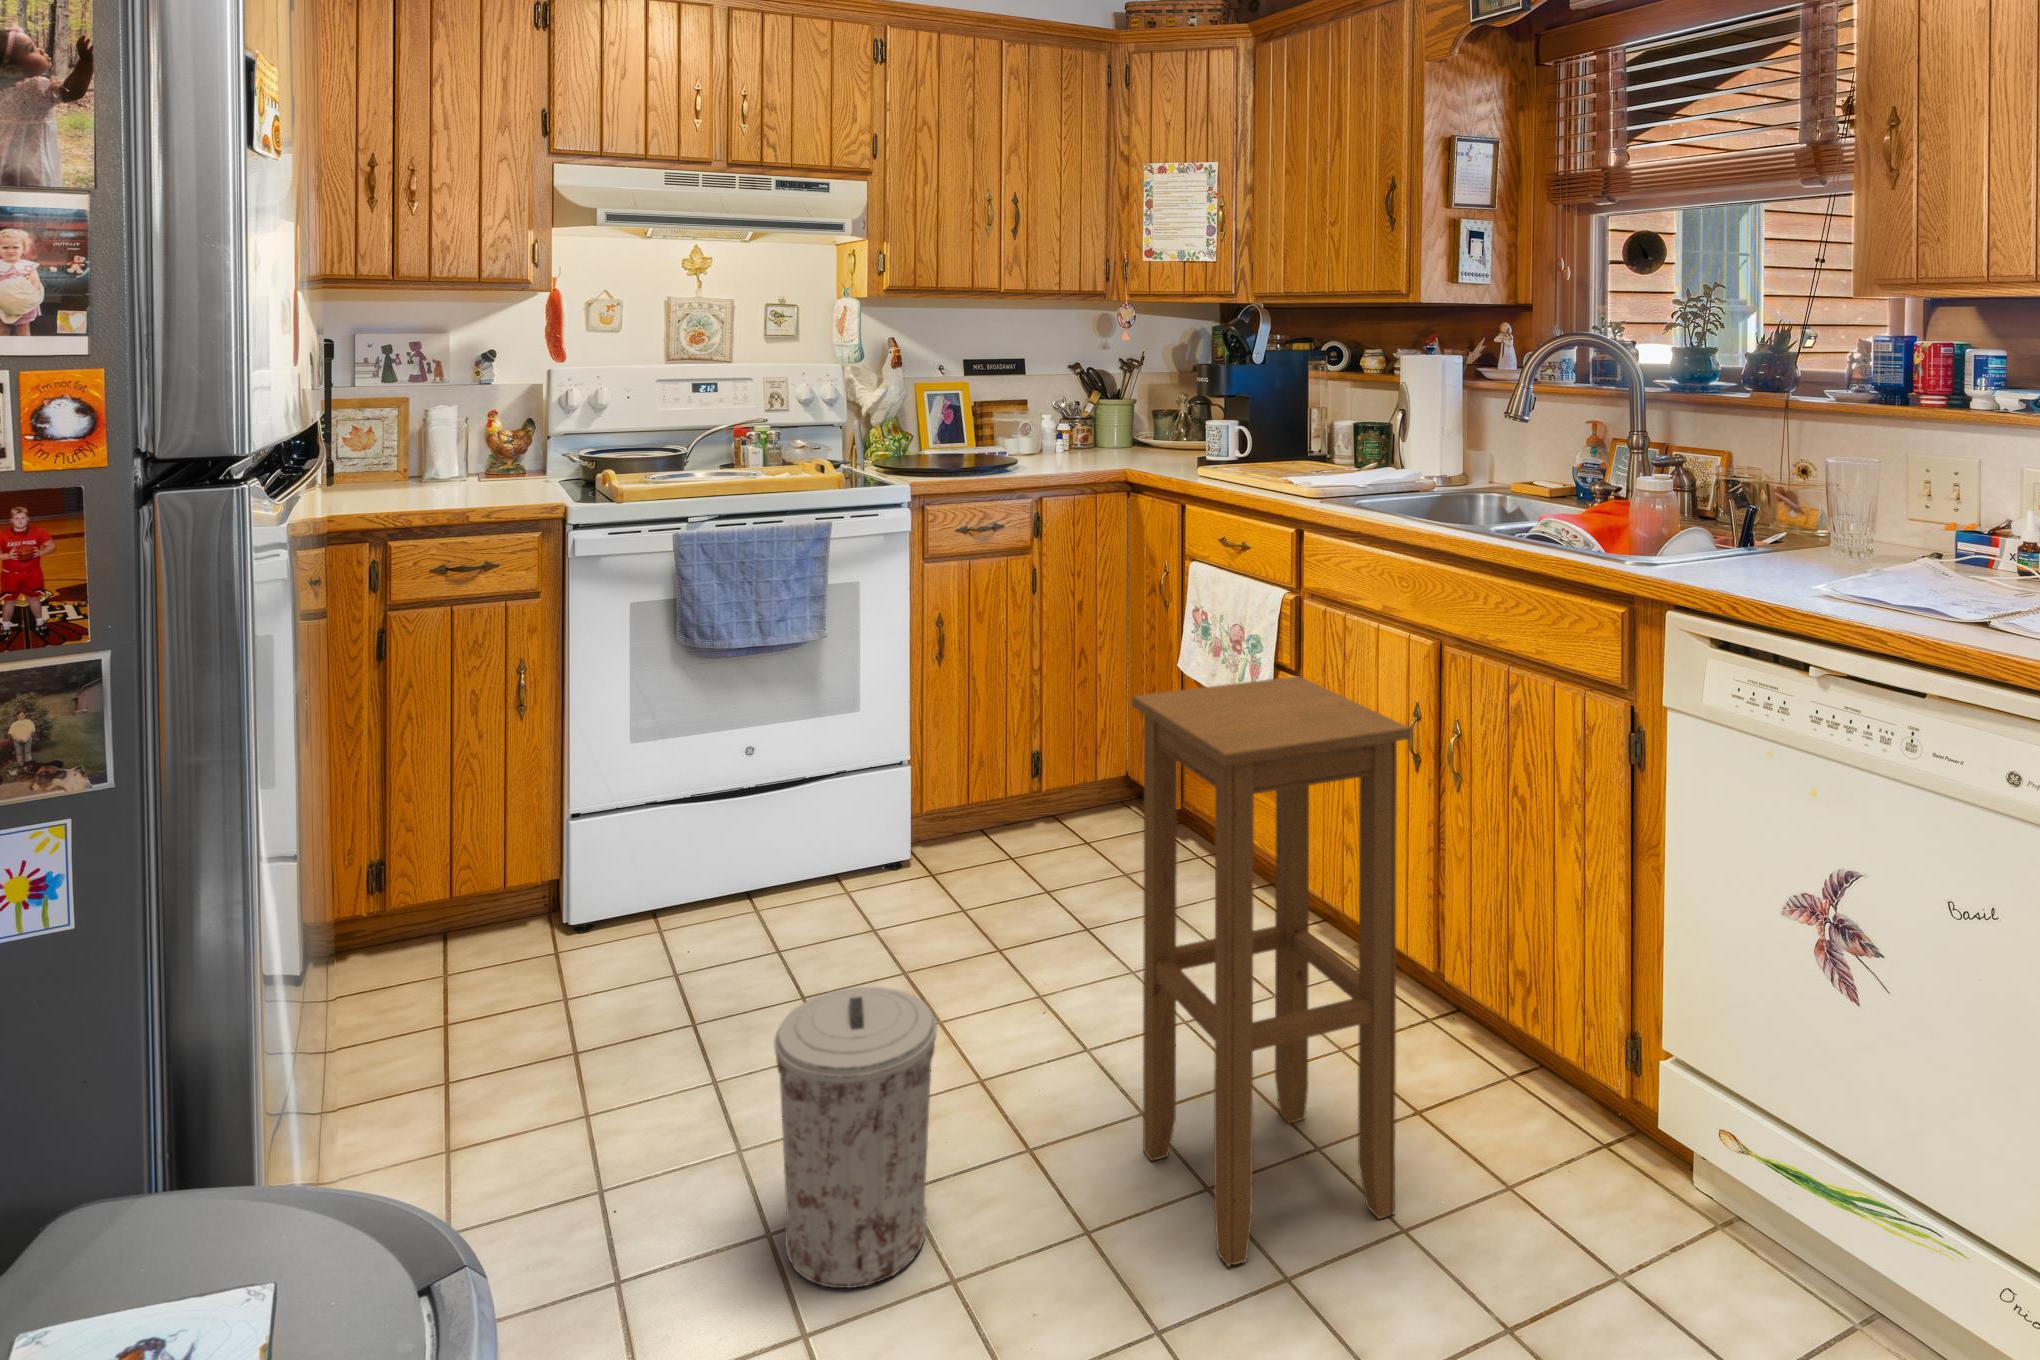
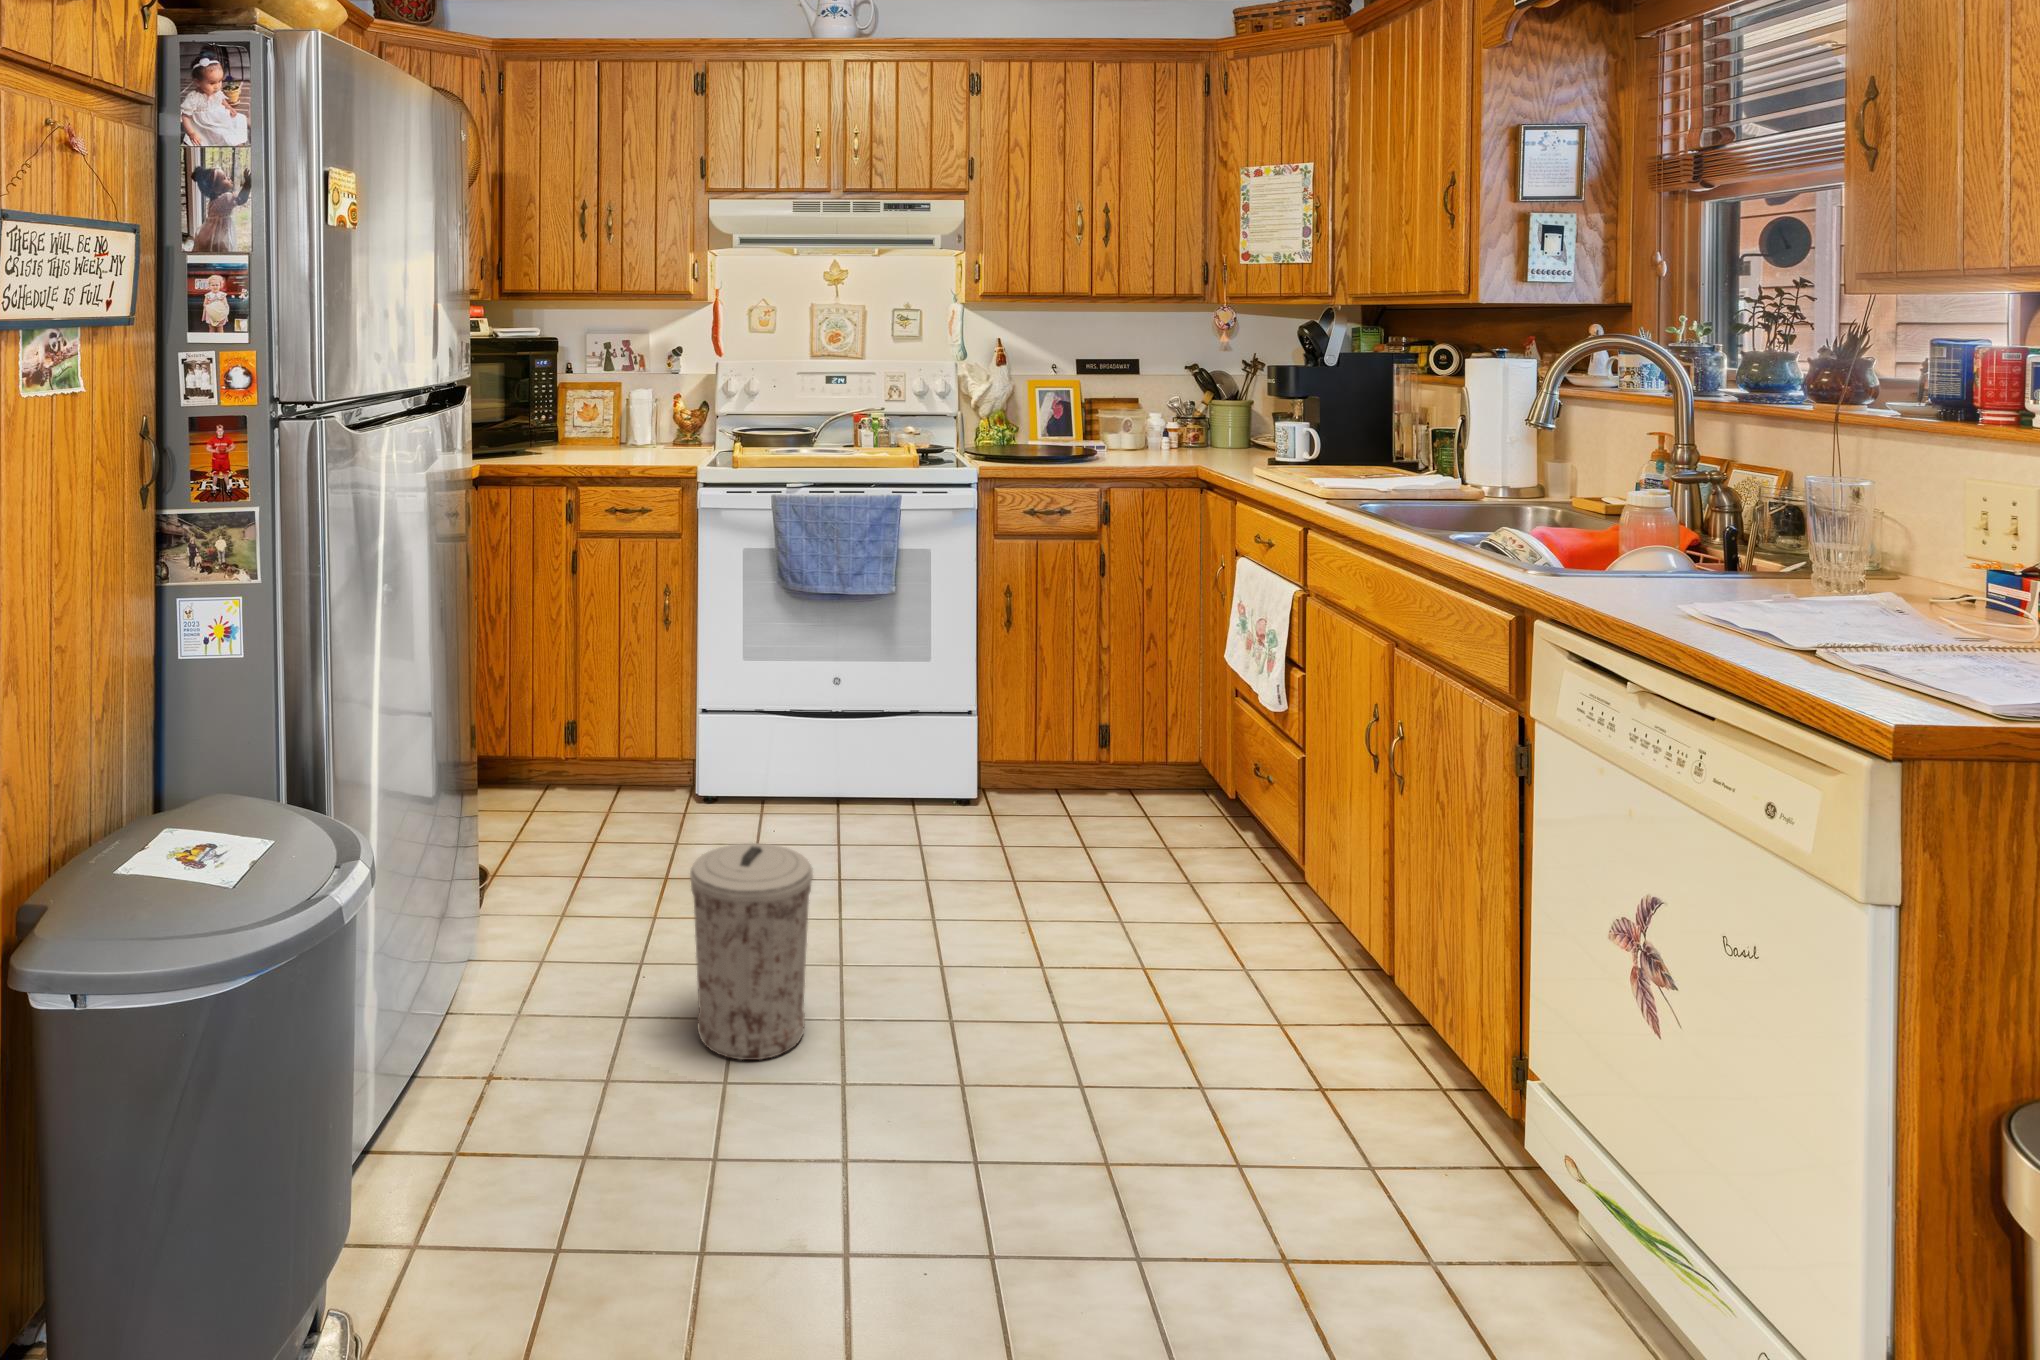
stool: present [1132,676,1411,1266] -> none [995,647,1196,1149]

